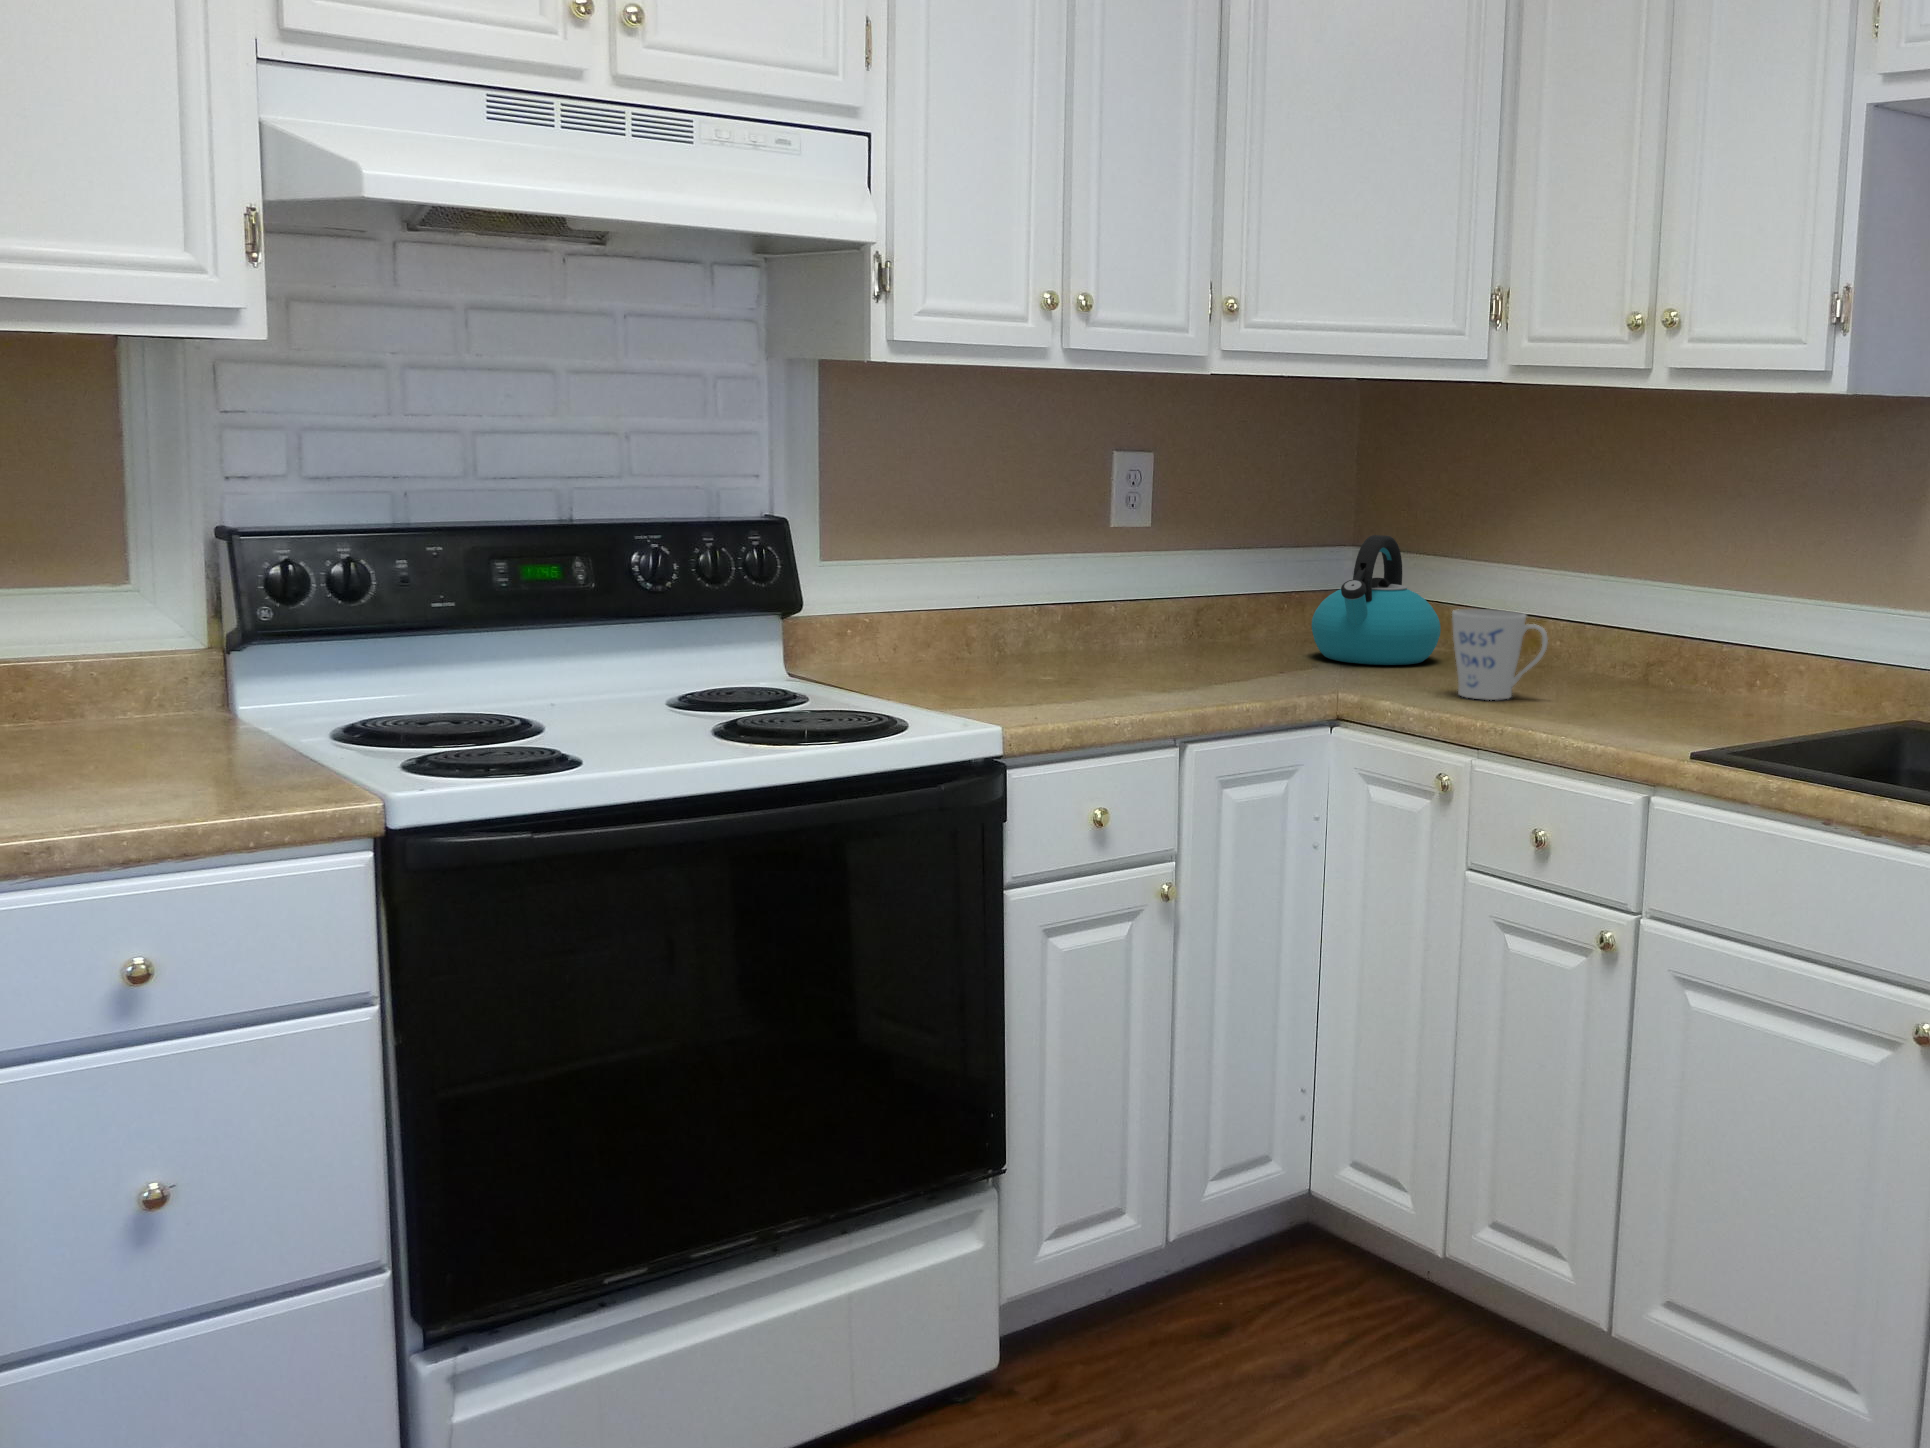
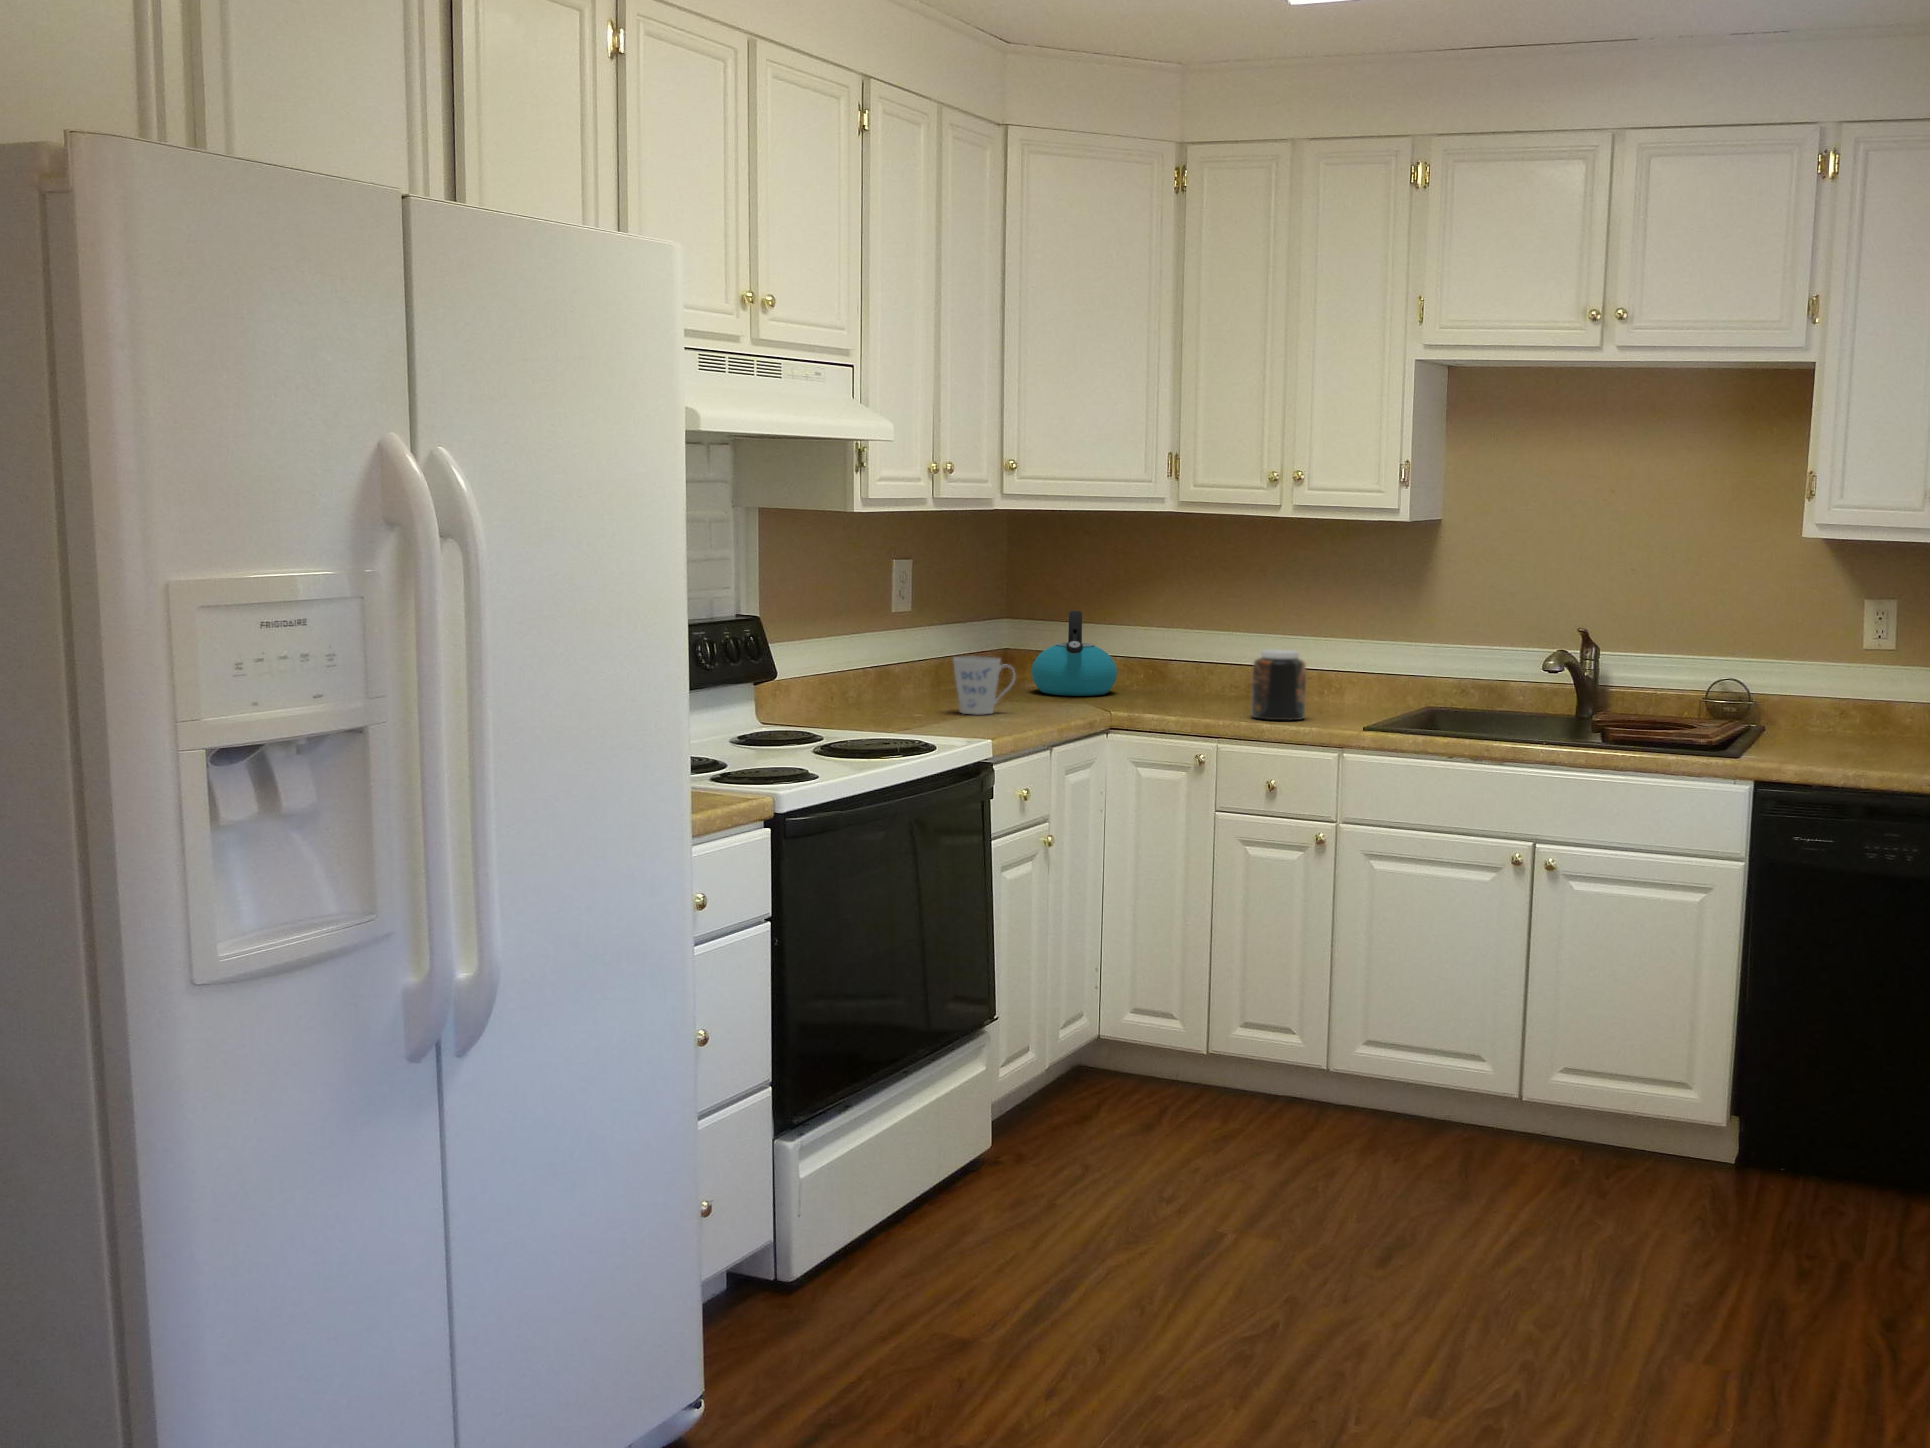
jar: none [1547,607,1641,729] -> present [1252,649,1306,720]
mug: present [1452,609,1548,700] -> present [953,656,1016,714]

